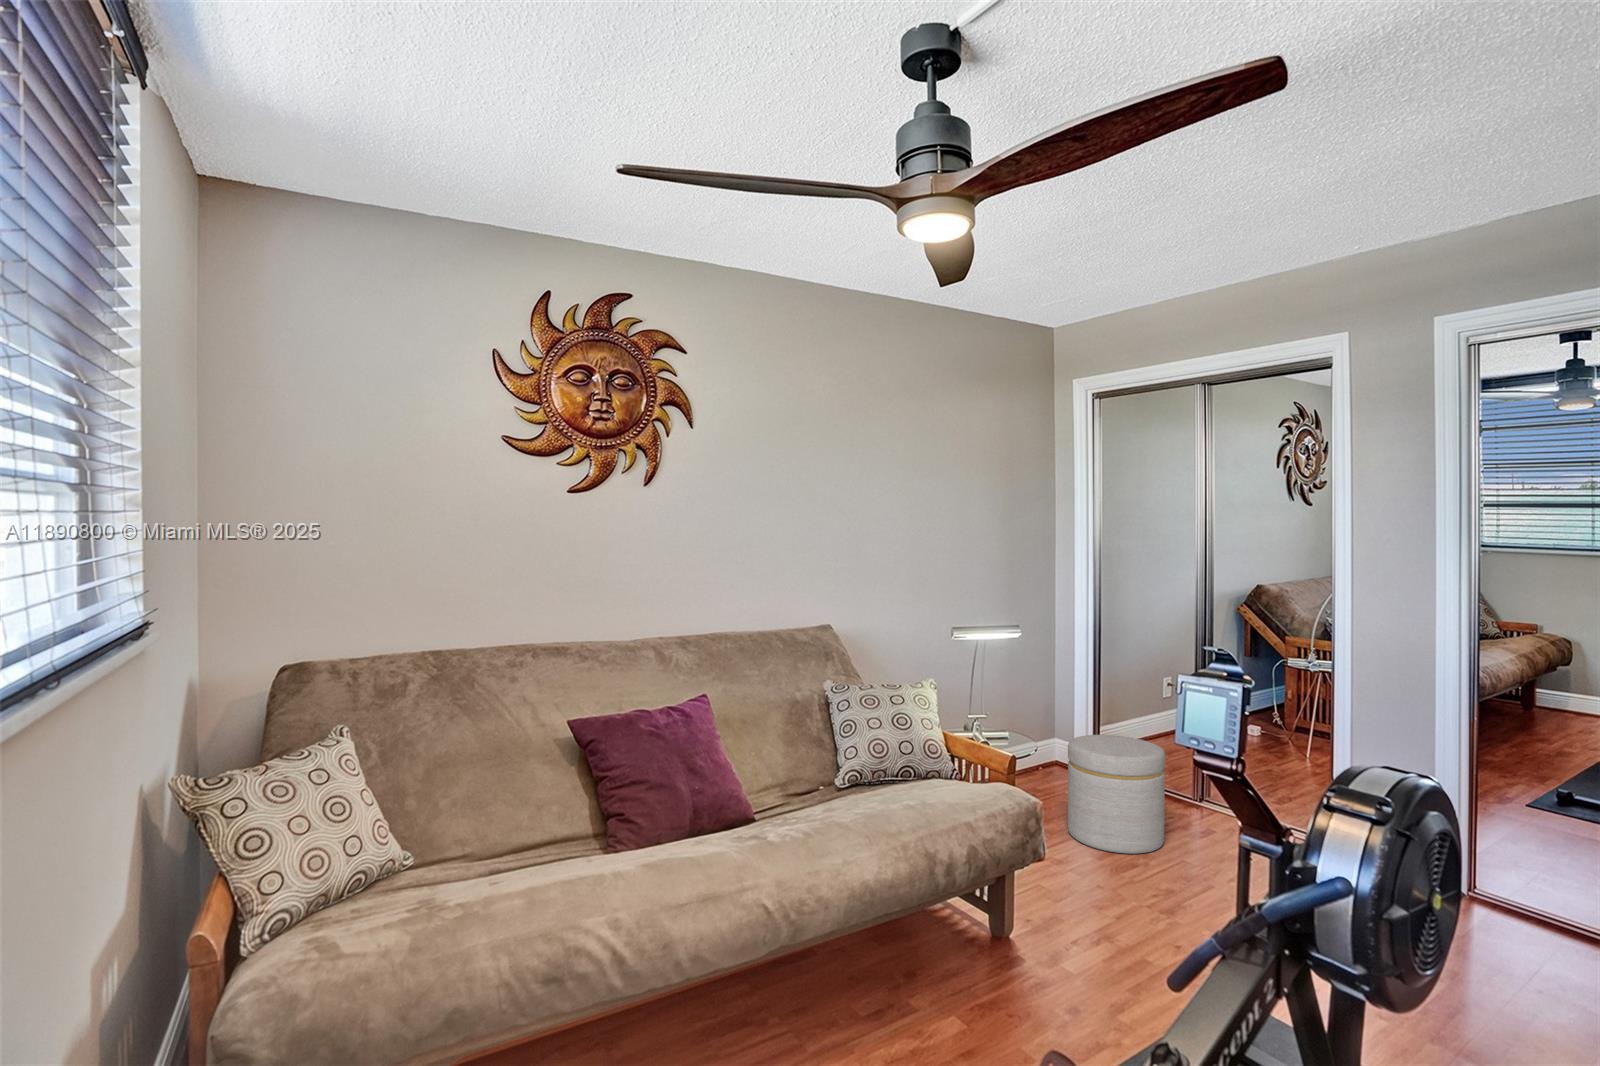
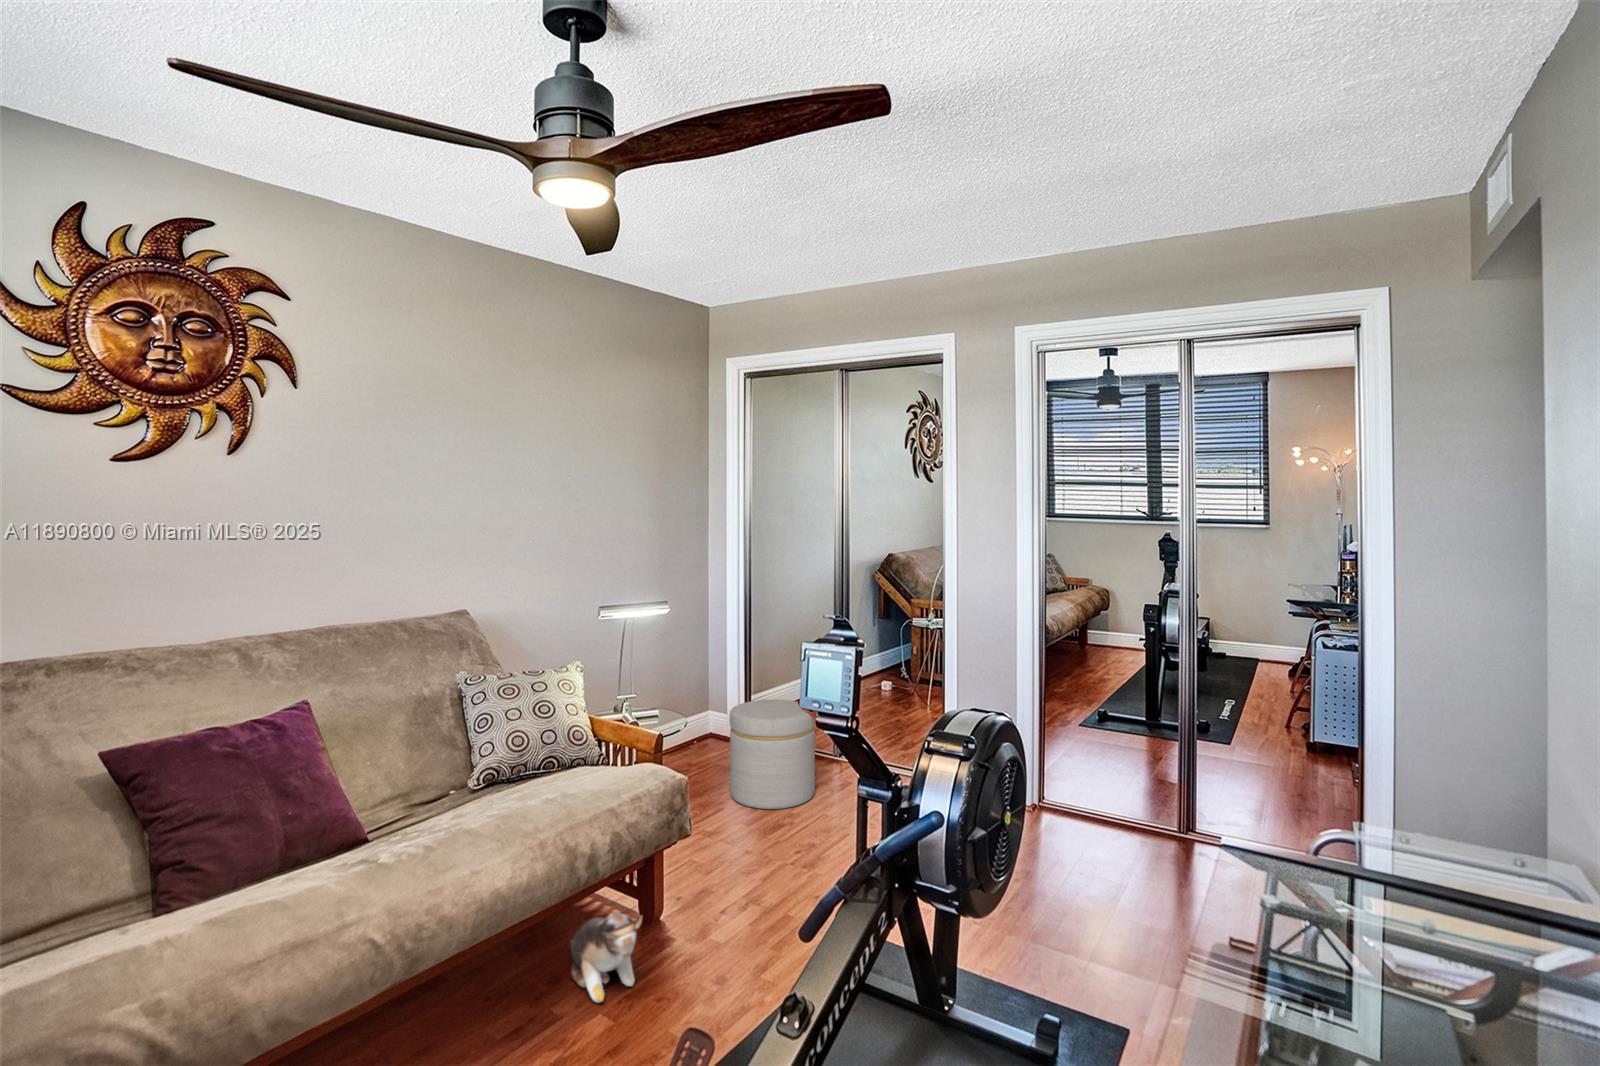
plush toy: none [913,926,990,1013] -> present [569,913,642,1003]

